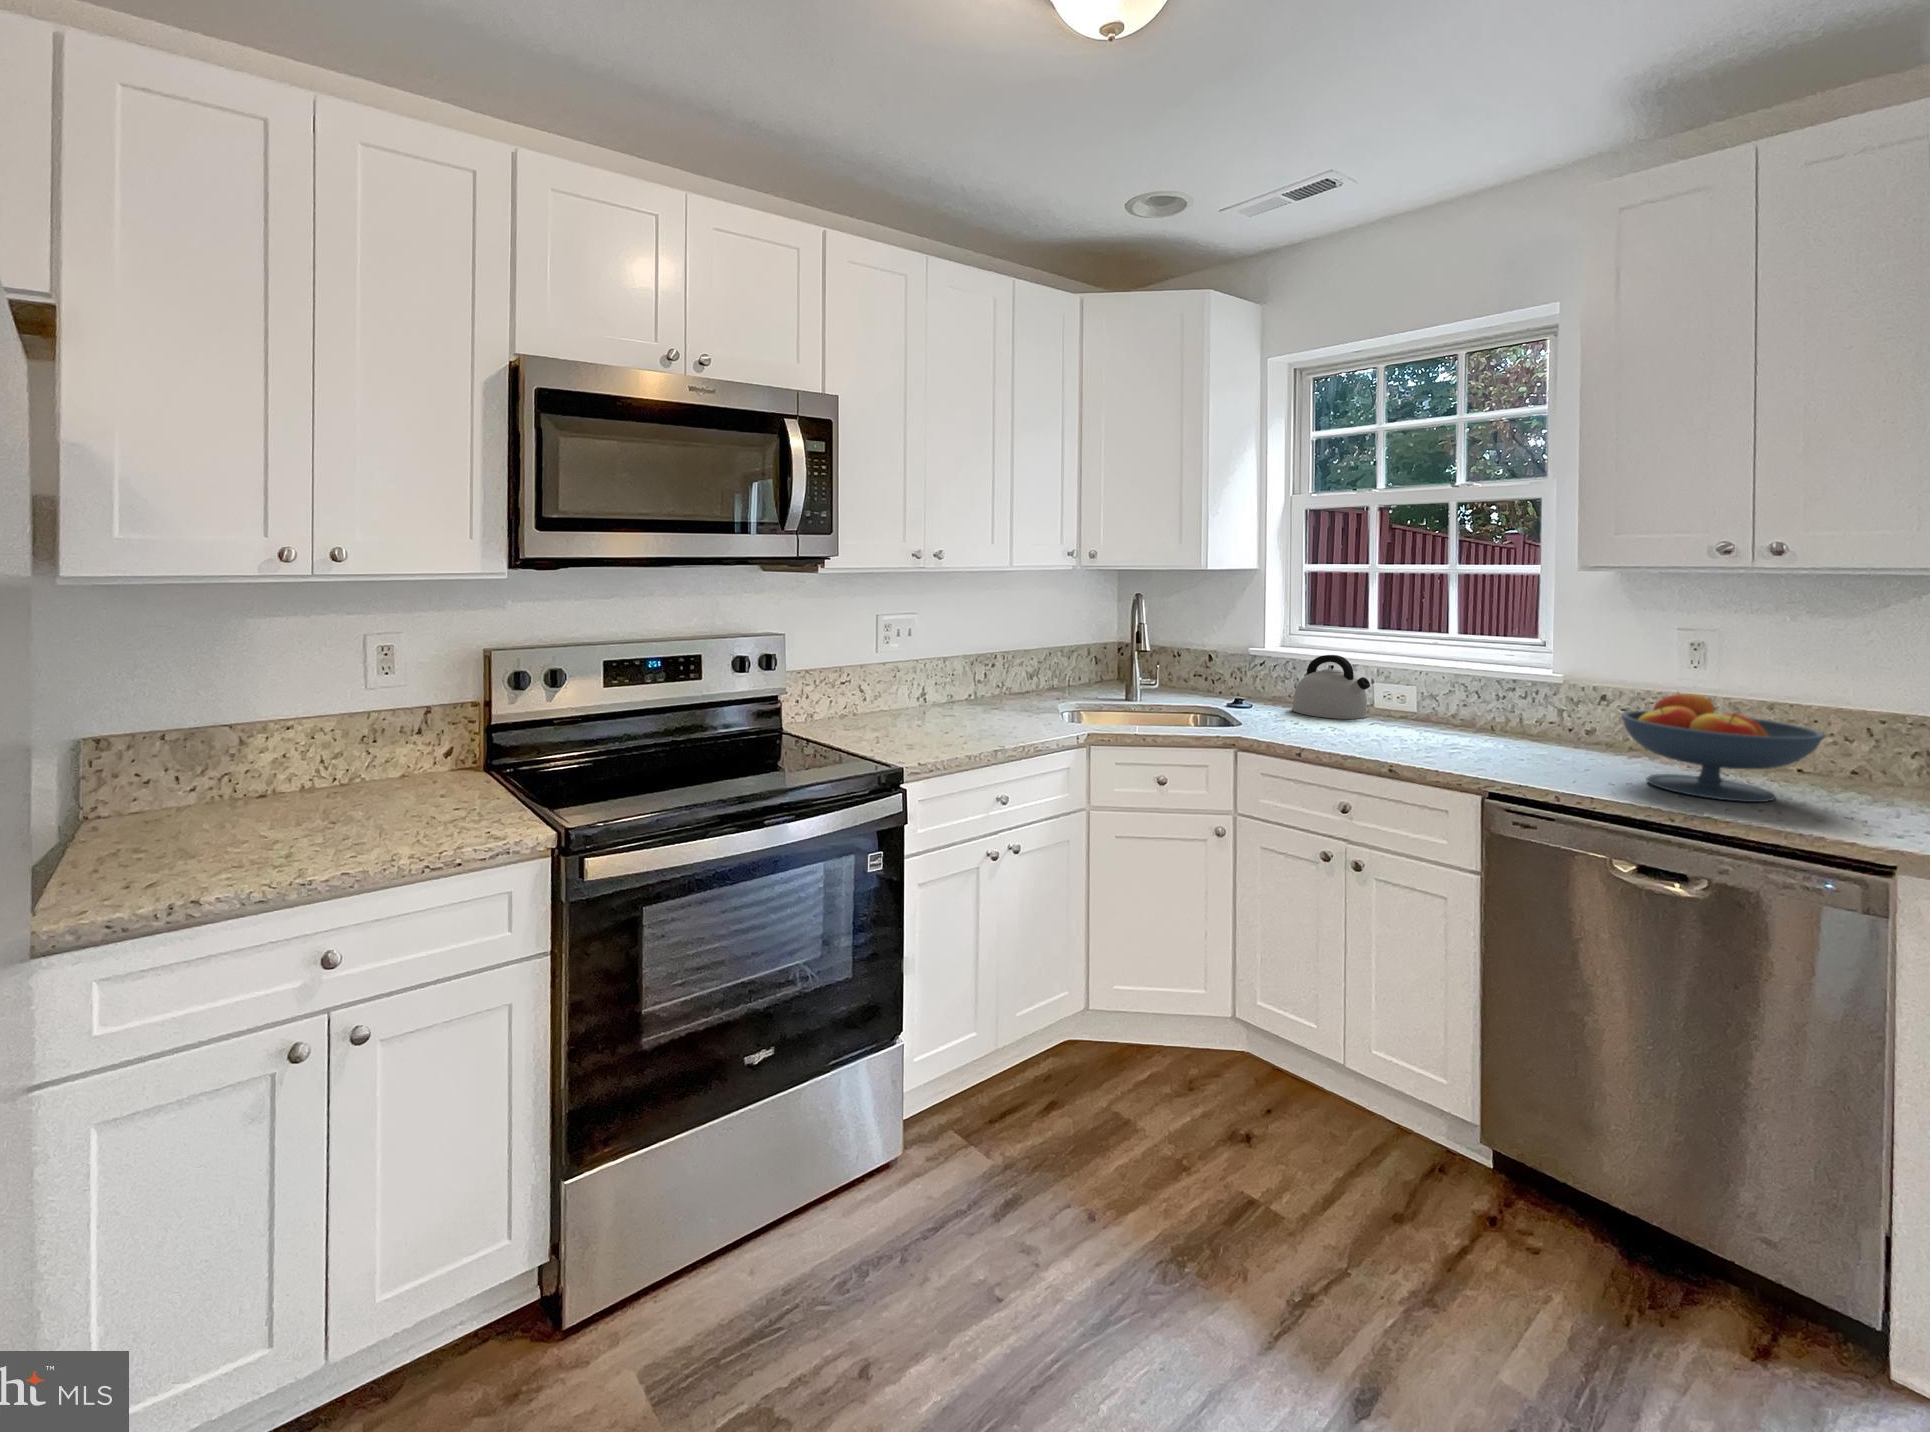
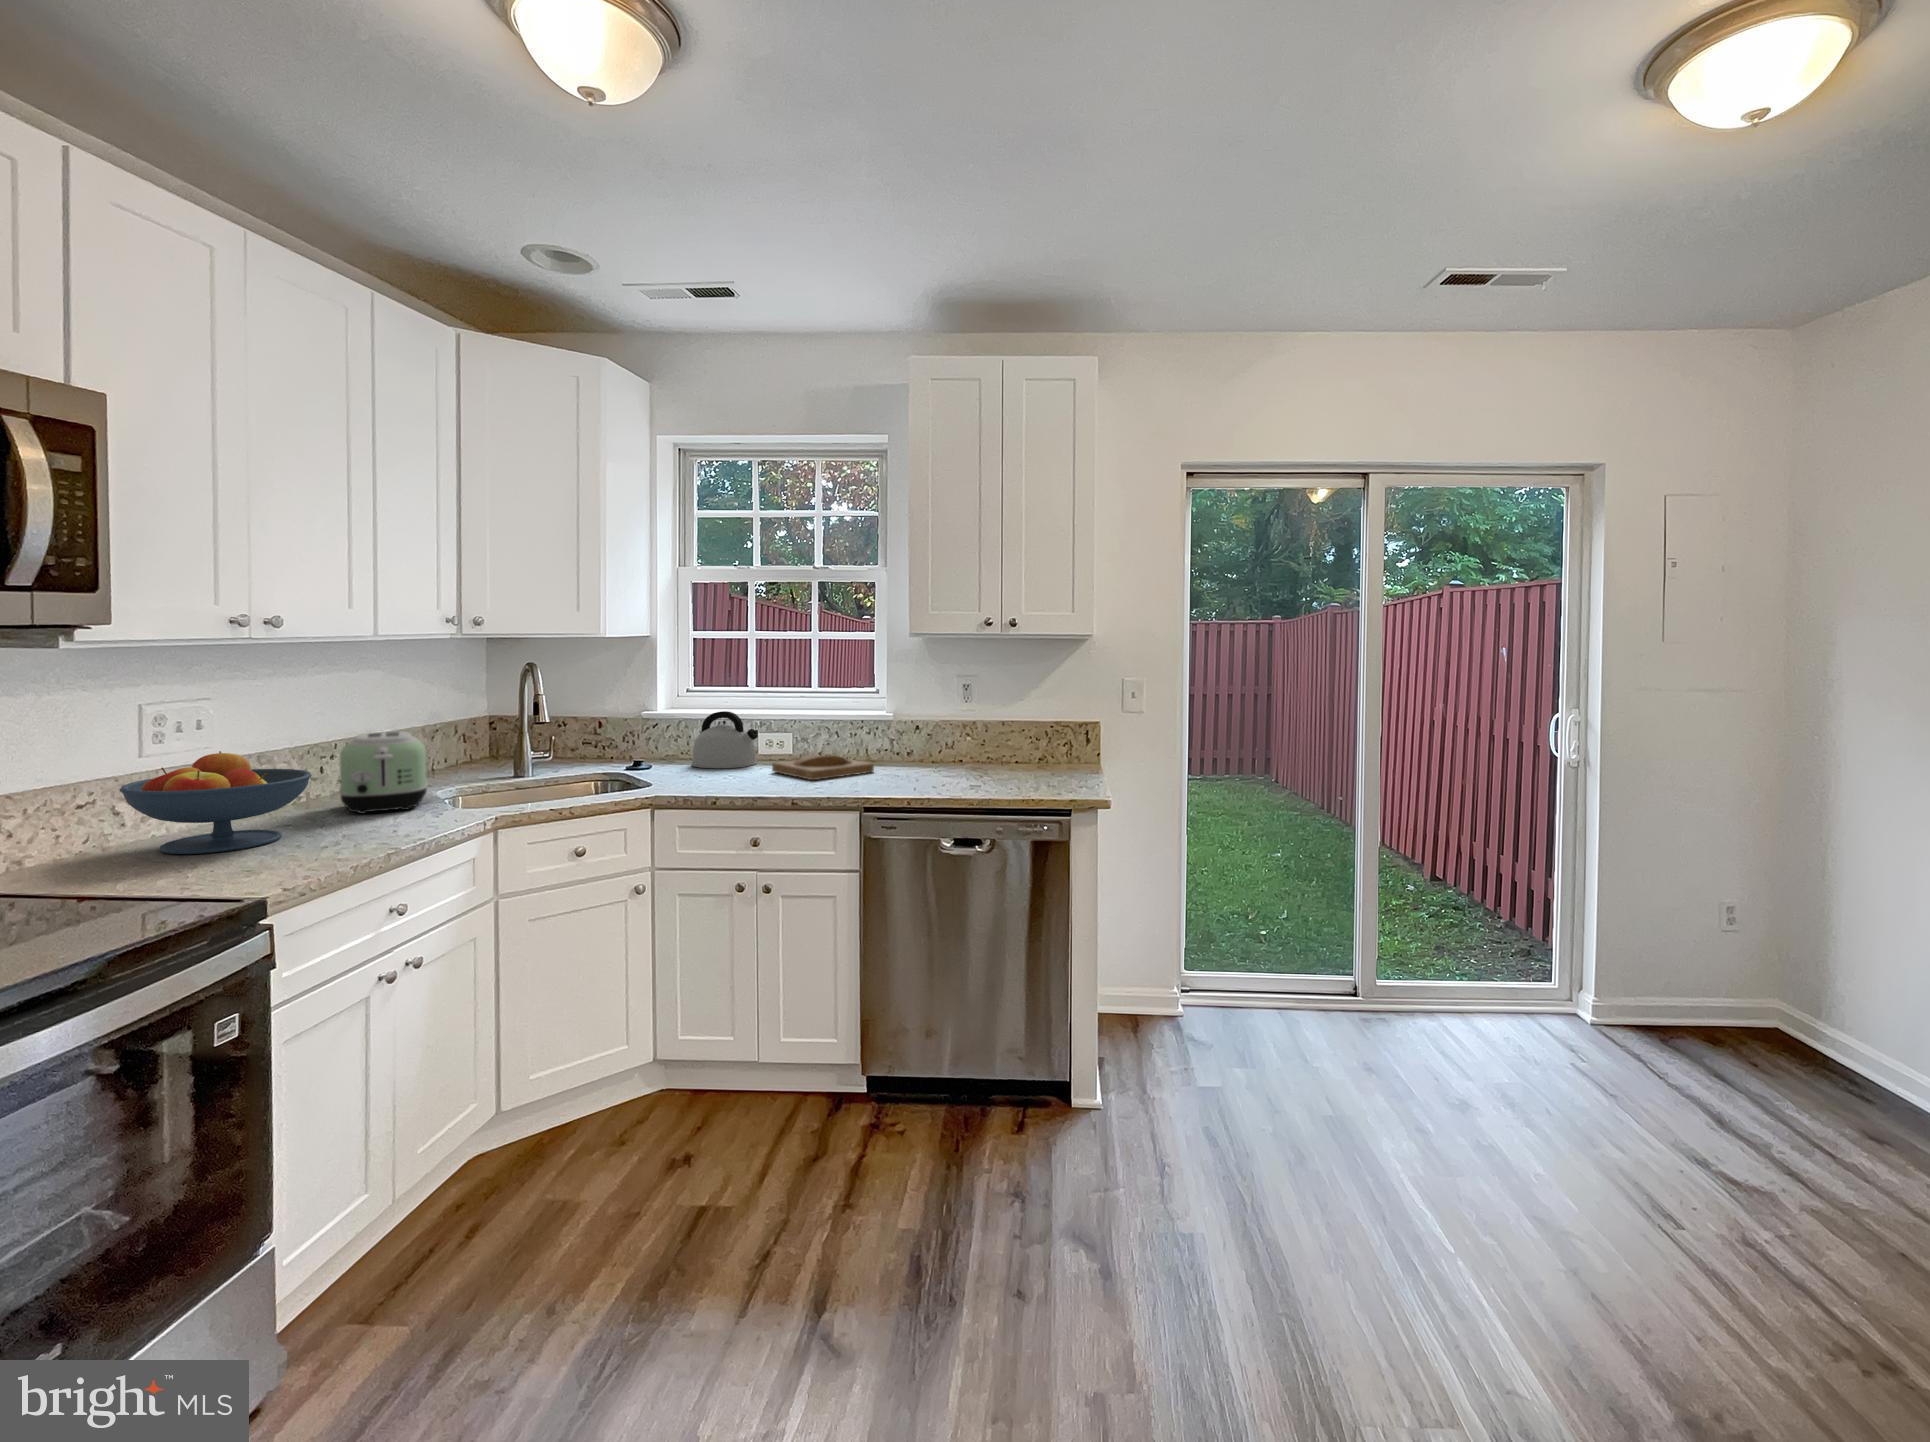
toaster: none [988,650,1050,717] -> present [339,731,428,814]
fruit bowl: present [1621,693,1825,802] -> present [120,751,312,854]
tray: none [1380,719,1522,749] -> present [772,755,874,780]

